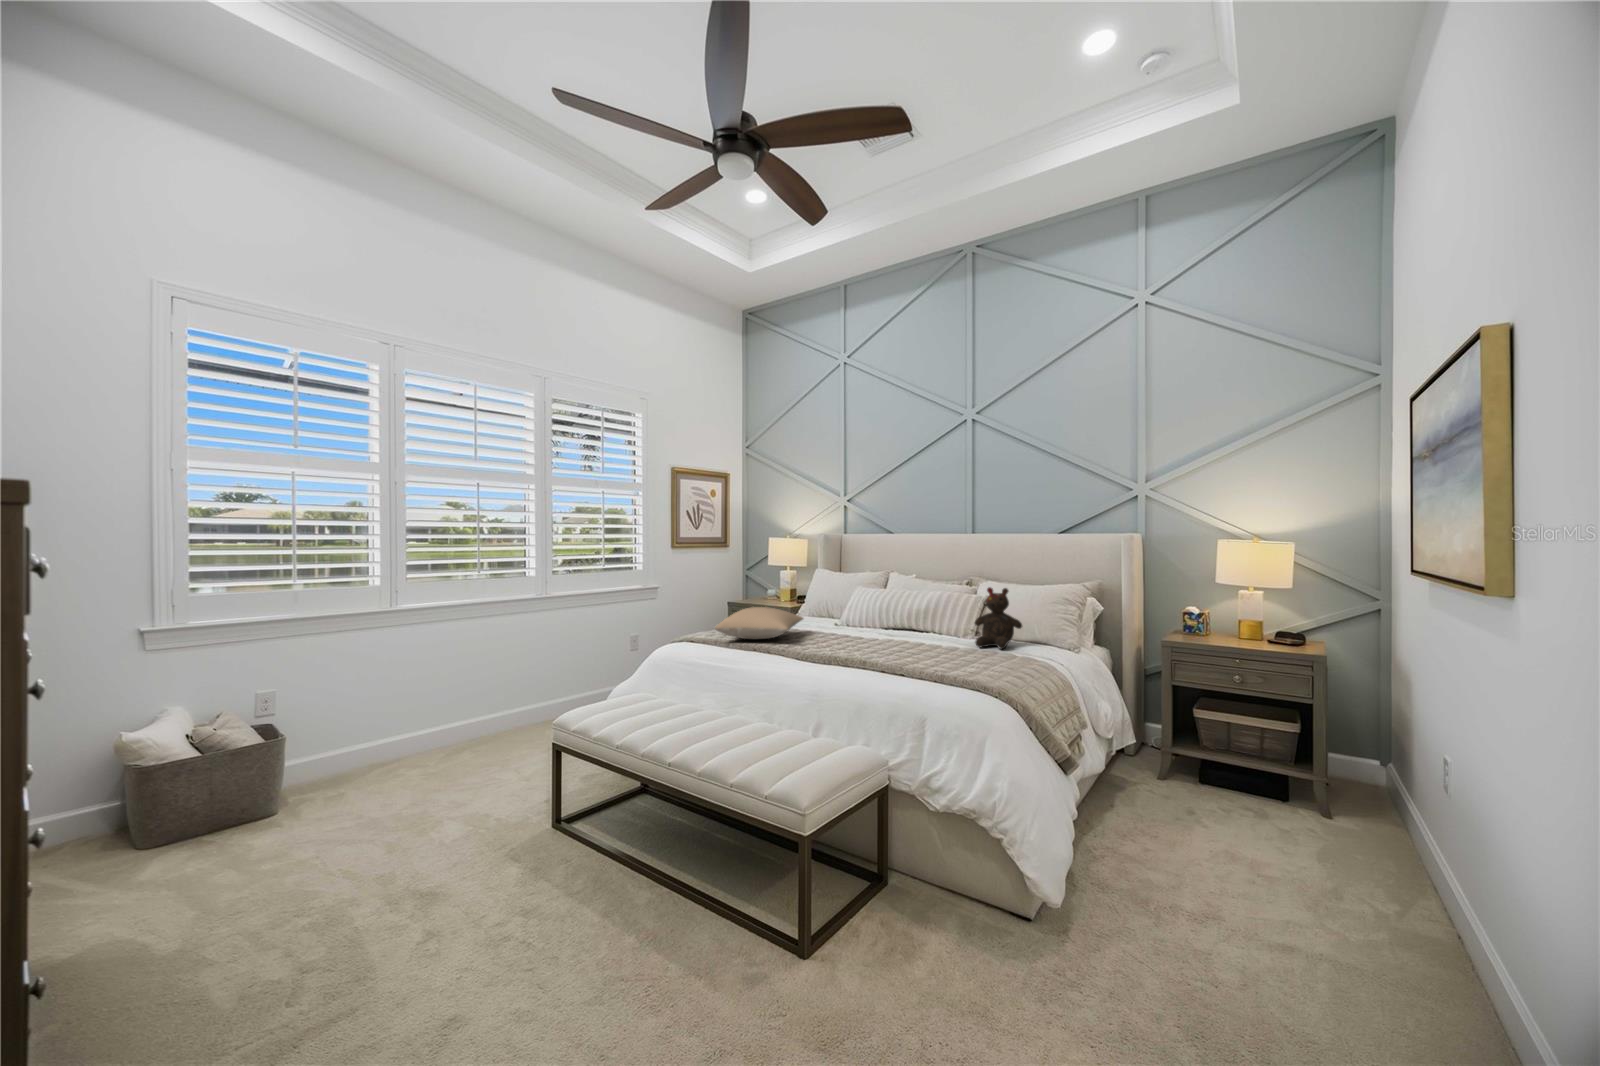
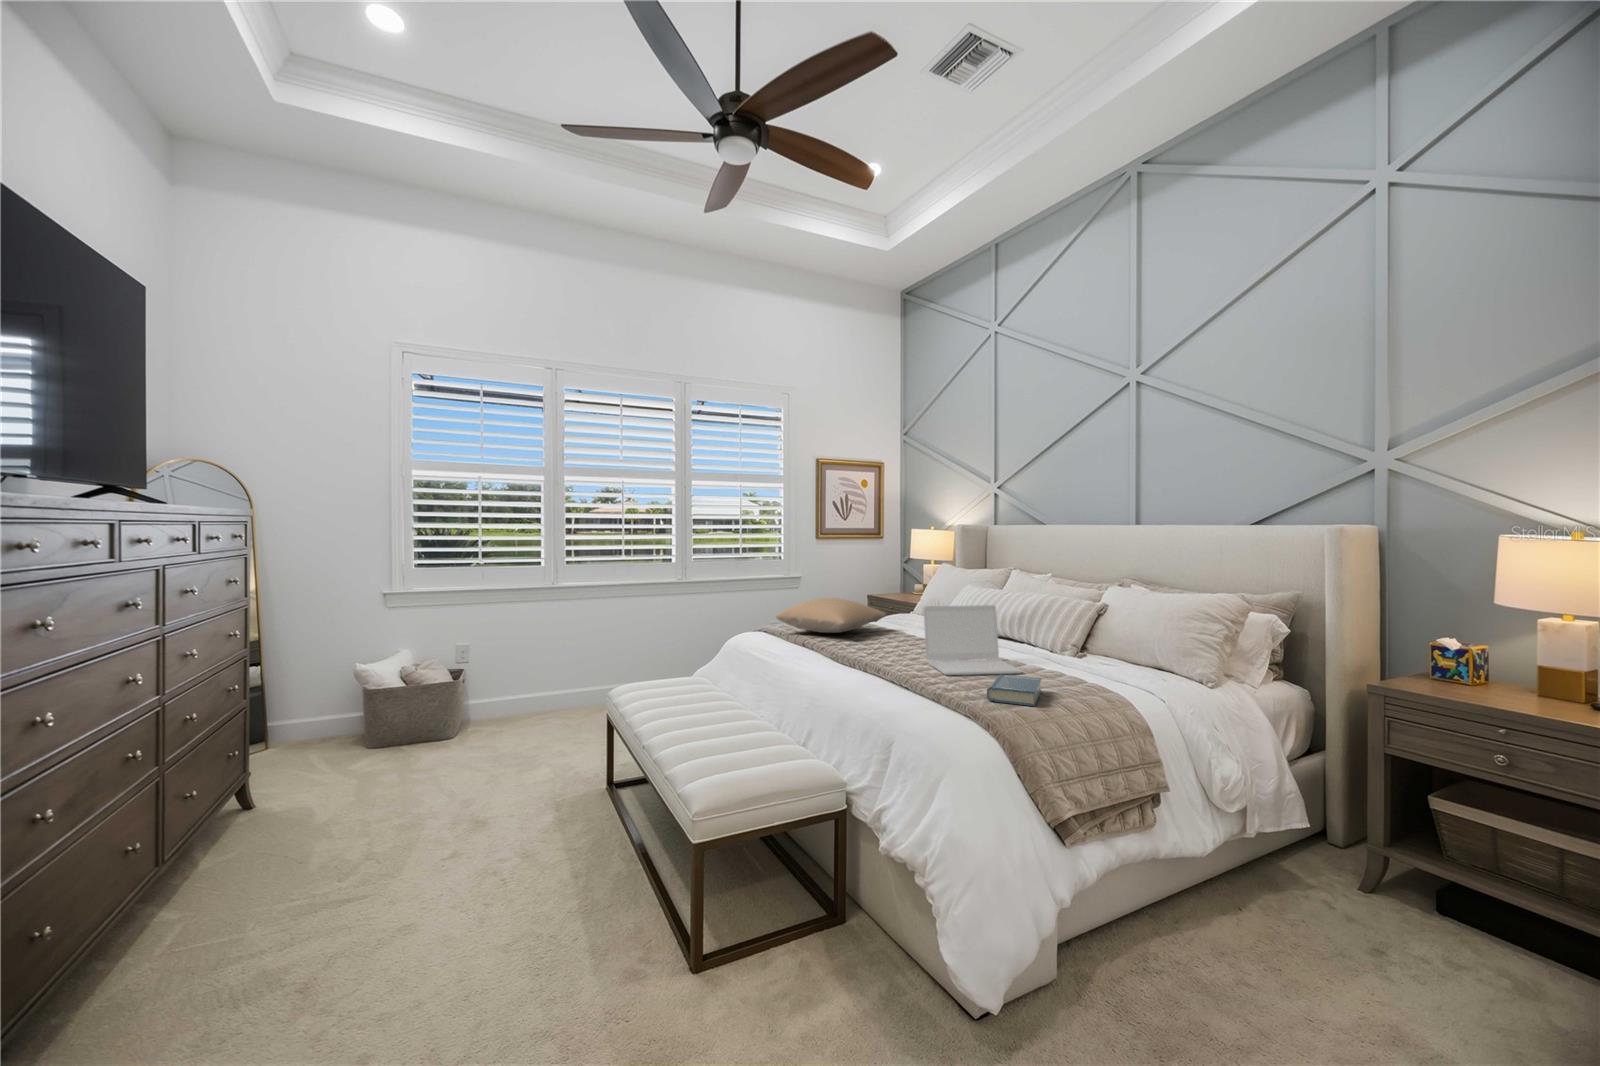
teddy bear: present [975,587,1022,649] -> none [1063,588,1133,672]
laptop: none [876,605,958,663] -> present [924,605,1022,675]
hardback book: none [957,657,999,677] -> present [987,675,1041,706]

